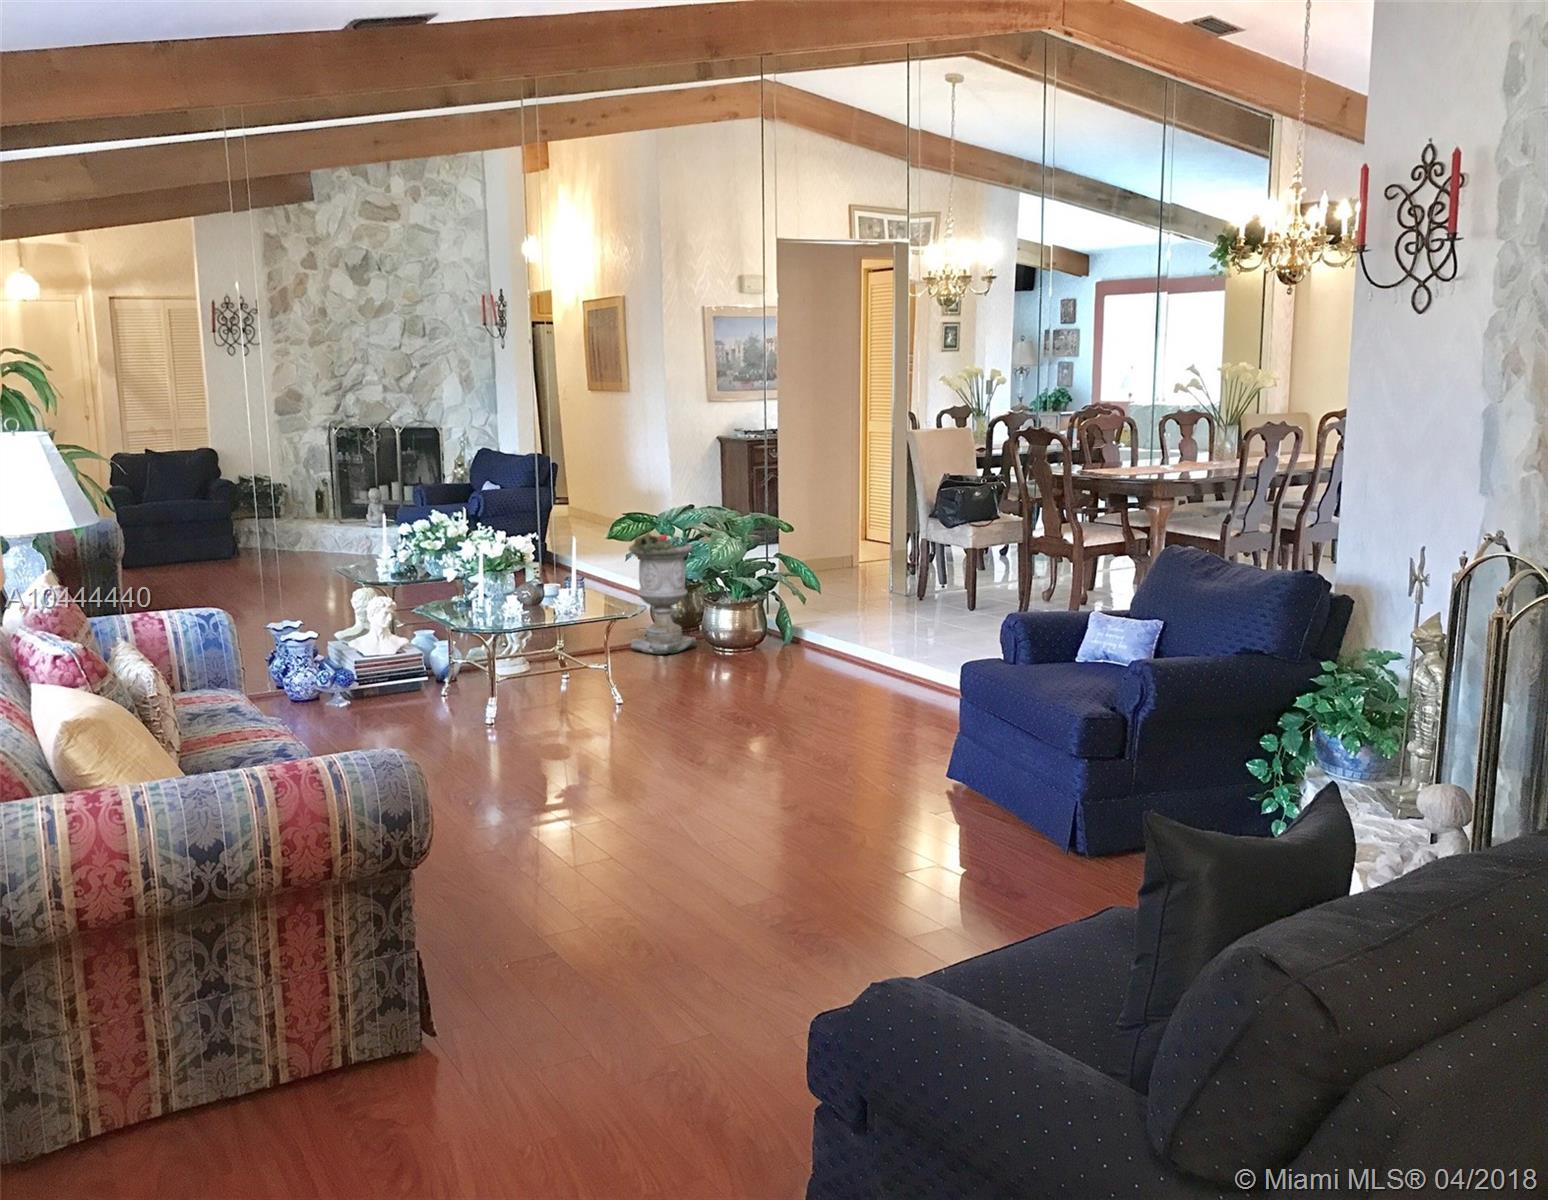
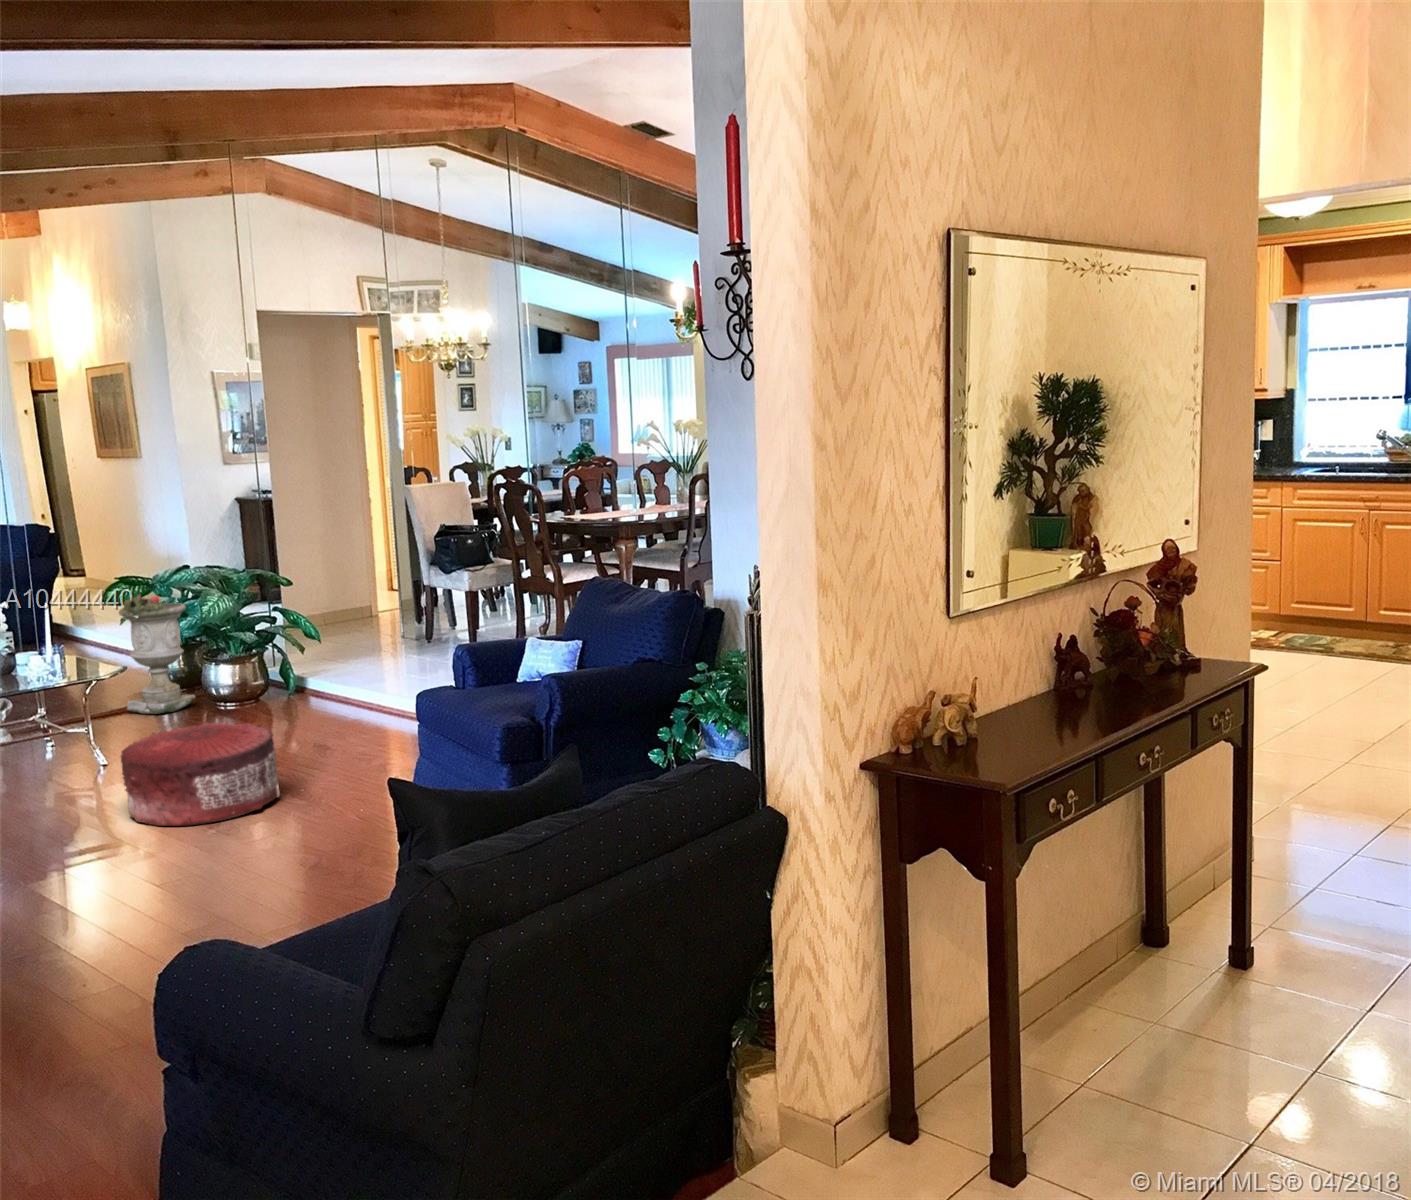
pouf: none [647,674,802,787] -> present [121,722,280,826]

